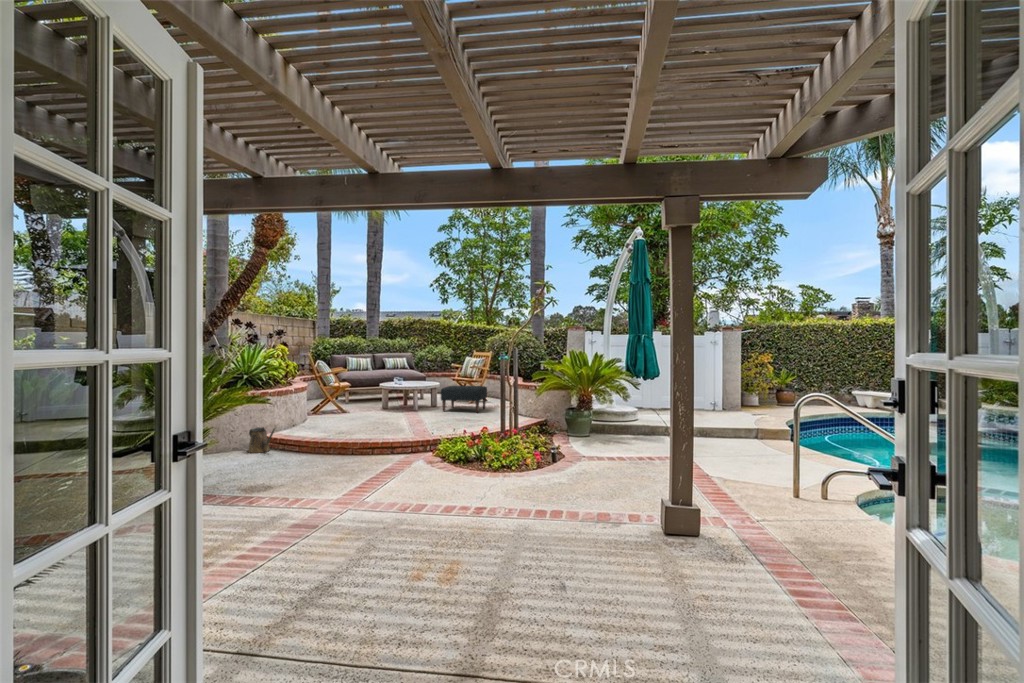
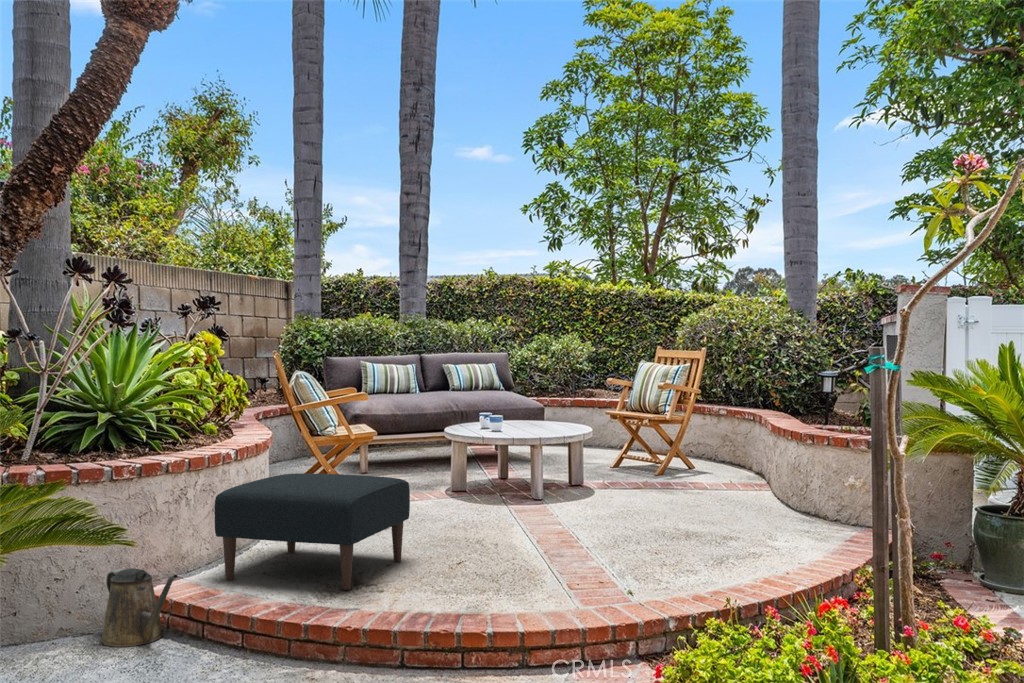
ottoman: present [441,386,487,413] -> present [215,473,410,590]

